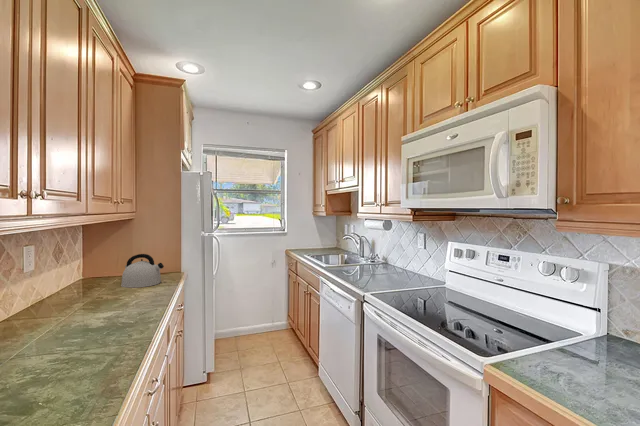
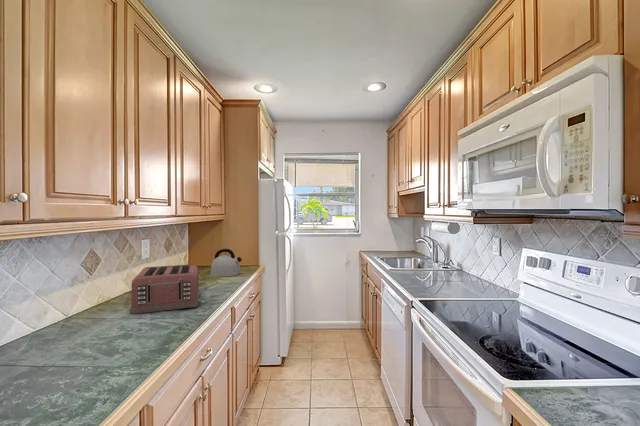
toaster: none [25,275,128,350] -> present [130,264,199,314]

